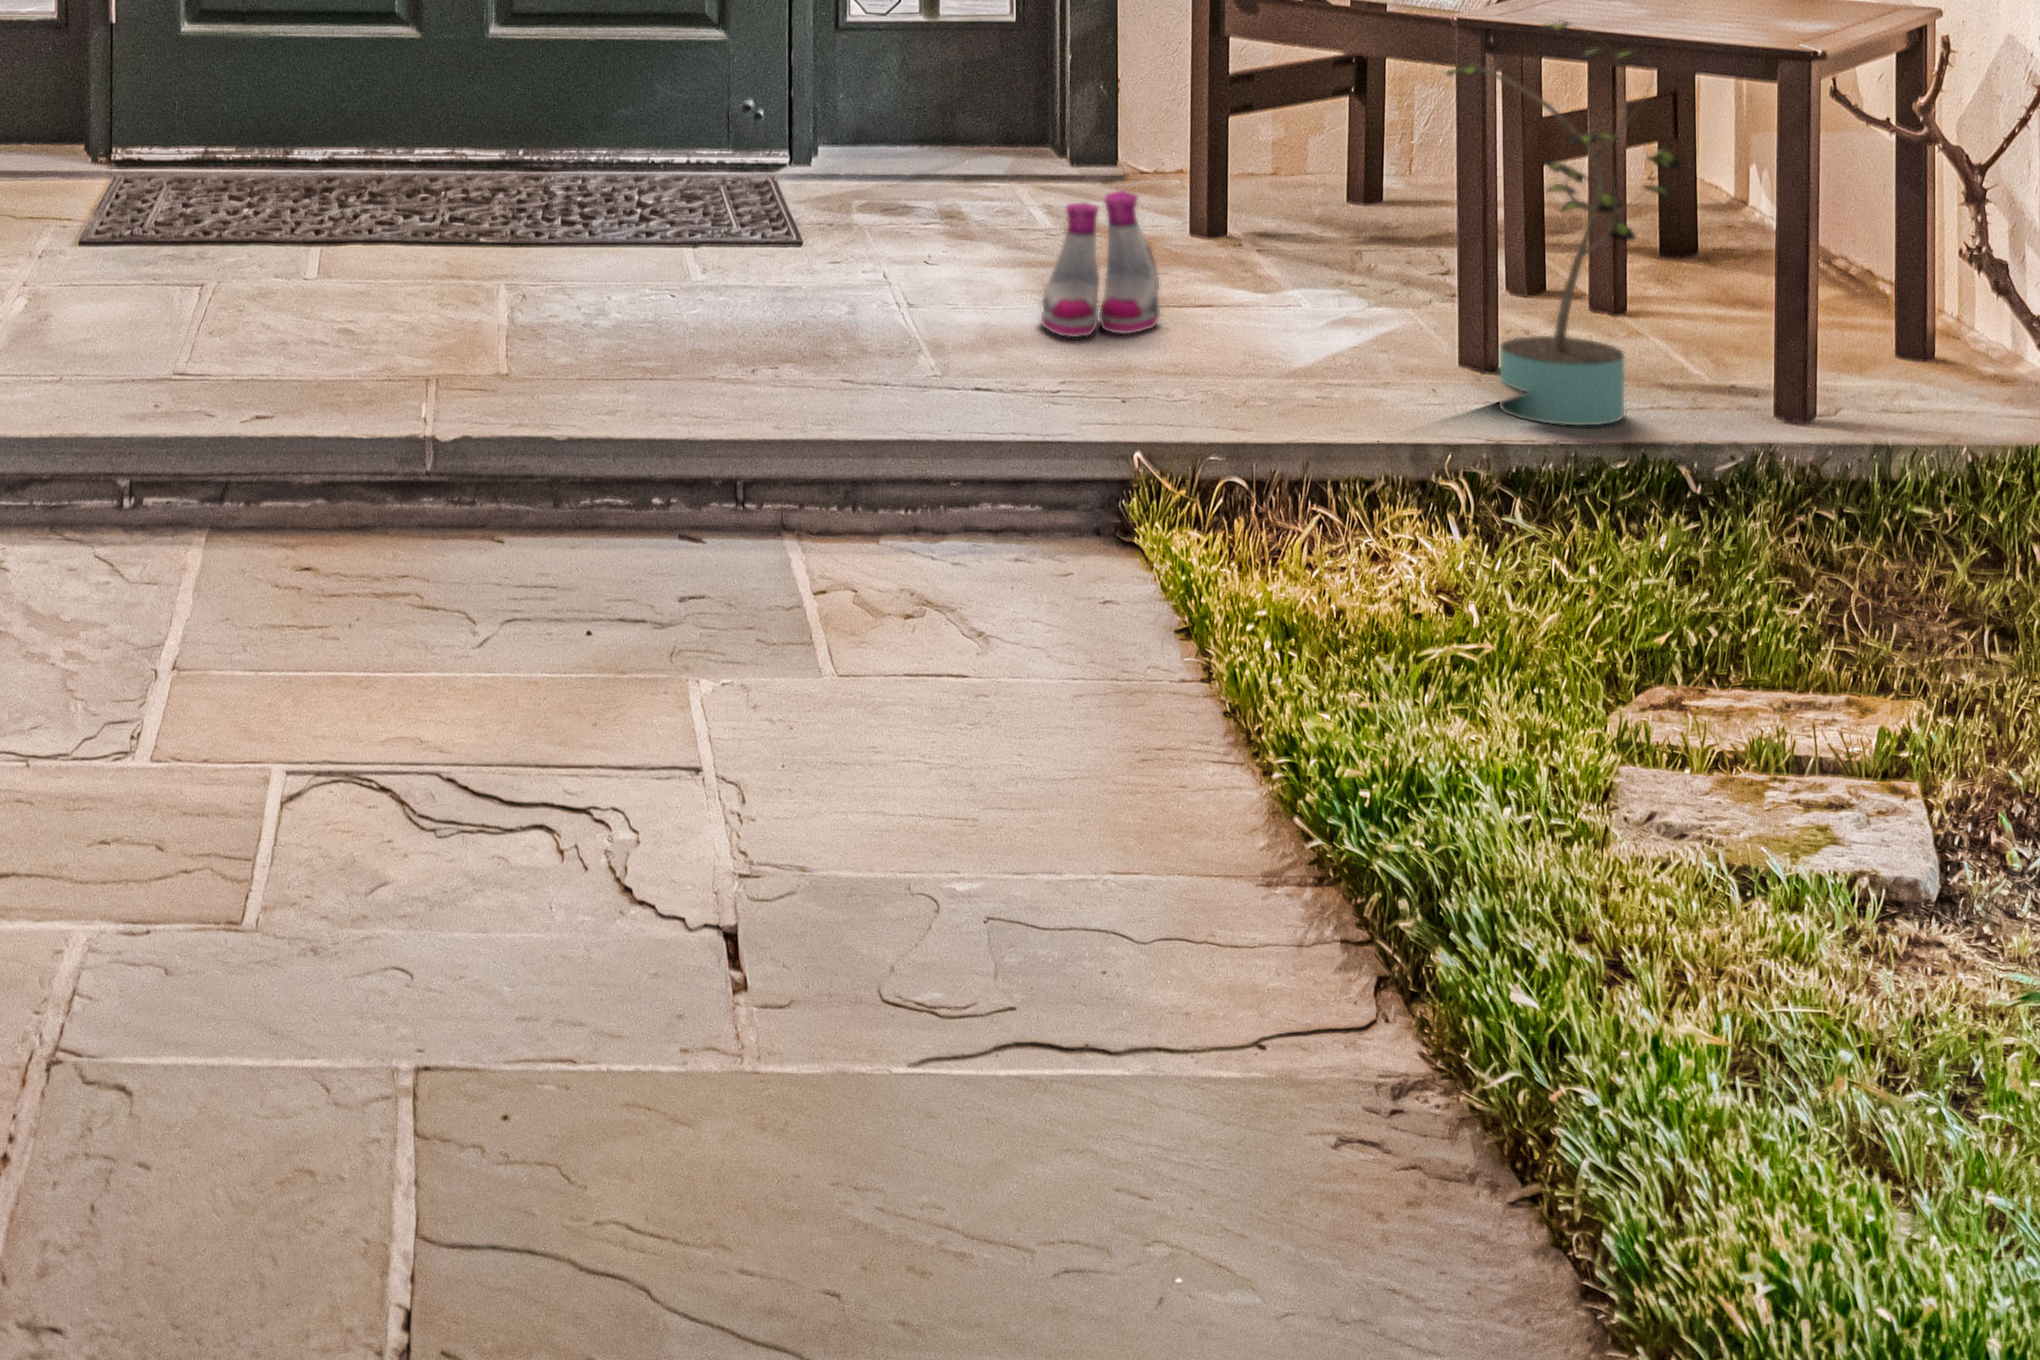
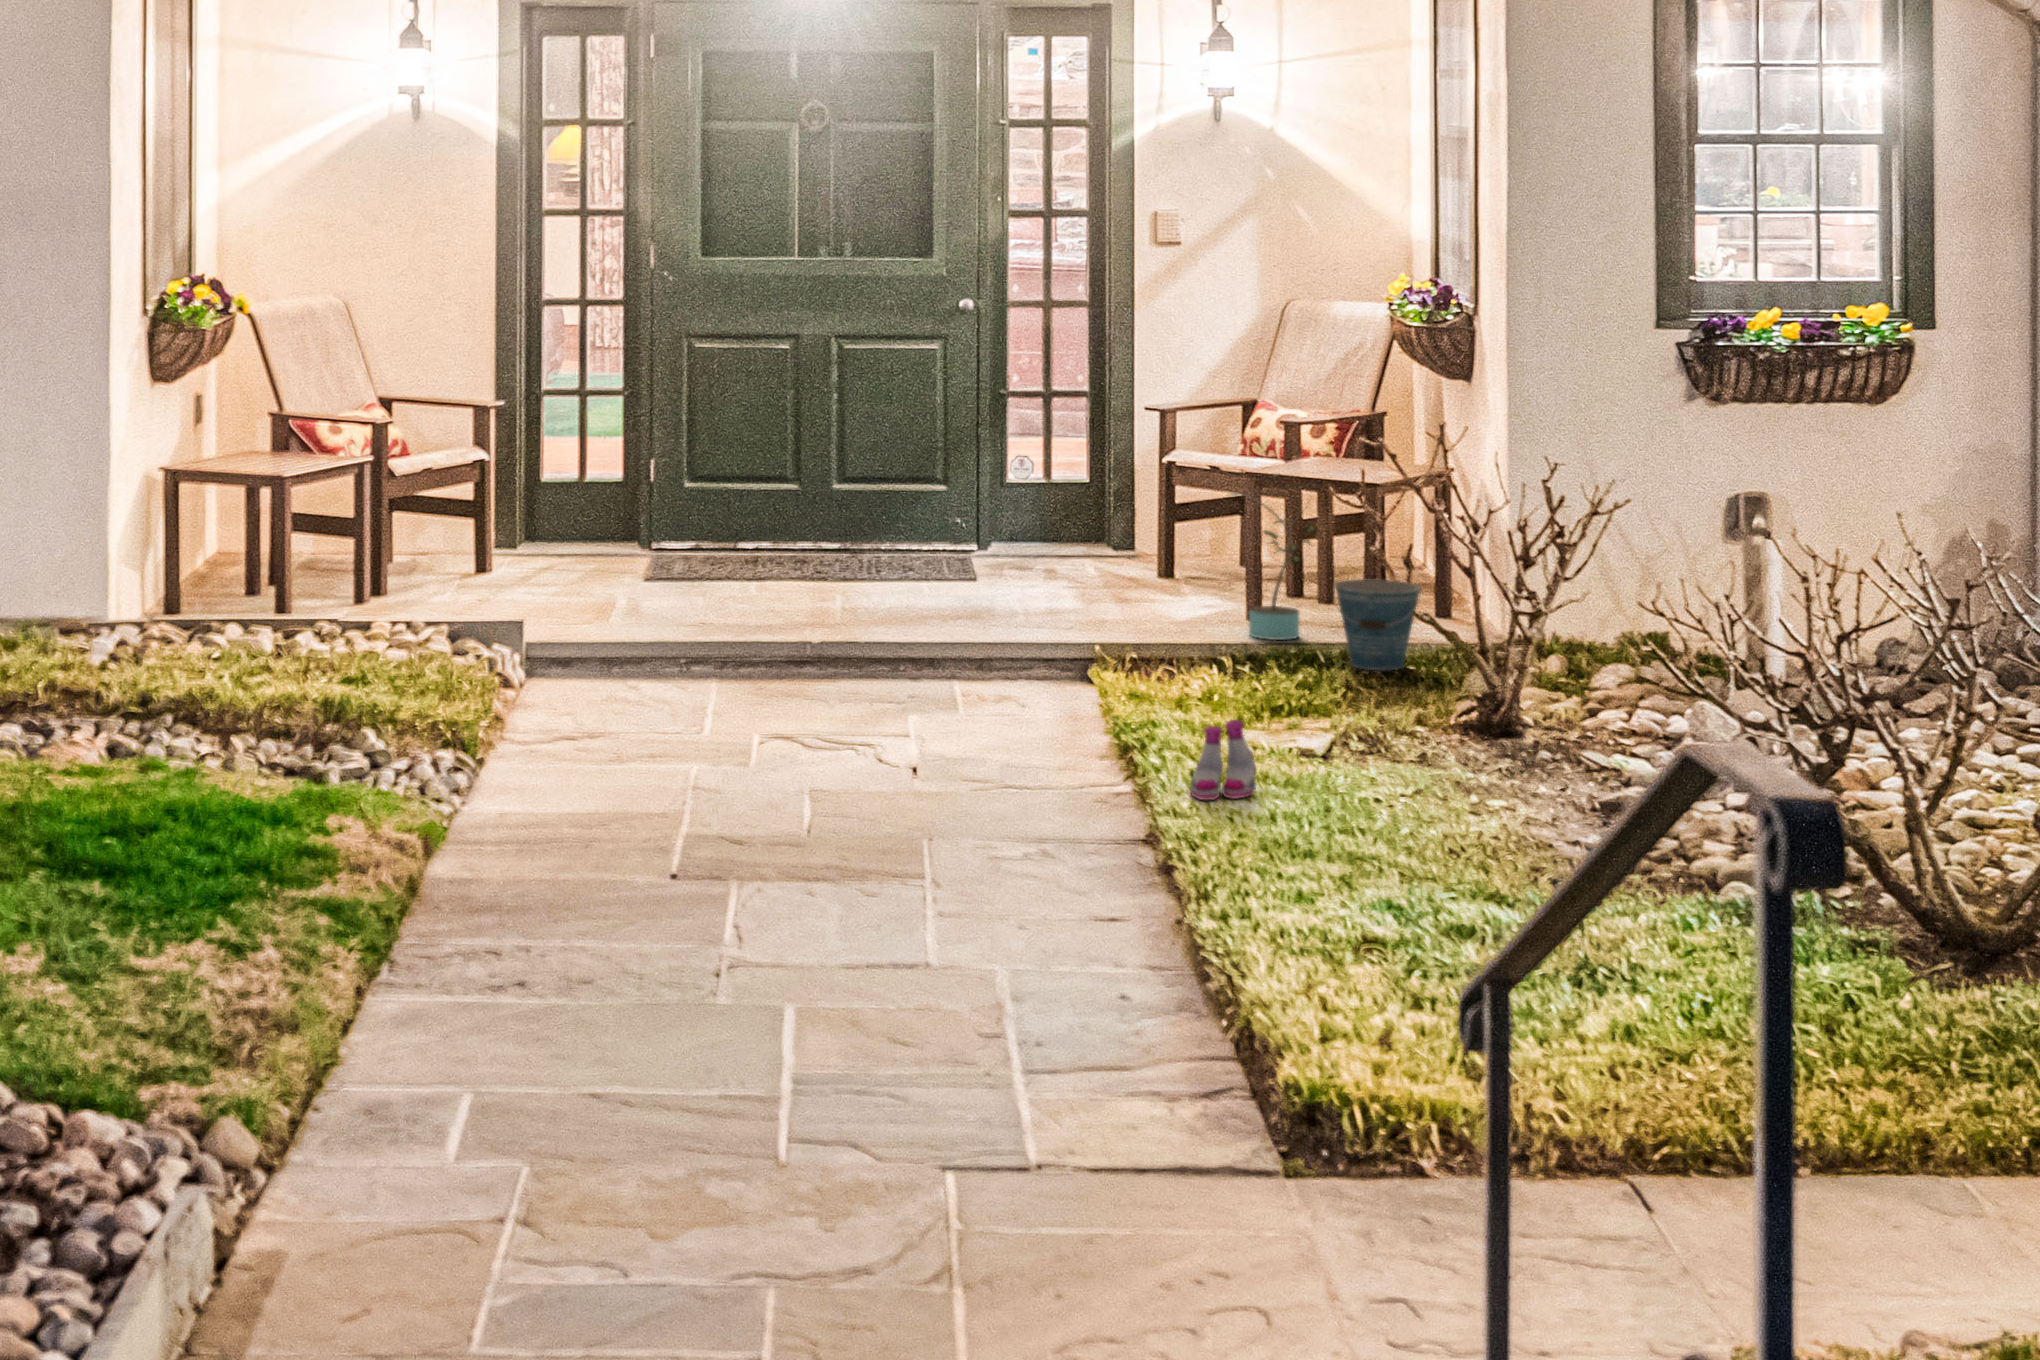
boots: present [1041,191,1160,337] -> present [1190,720,1256,800]
bucket: none [1765,289,2000,529] -> present [1334,580,1421,670]

